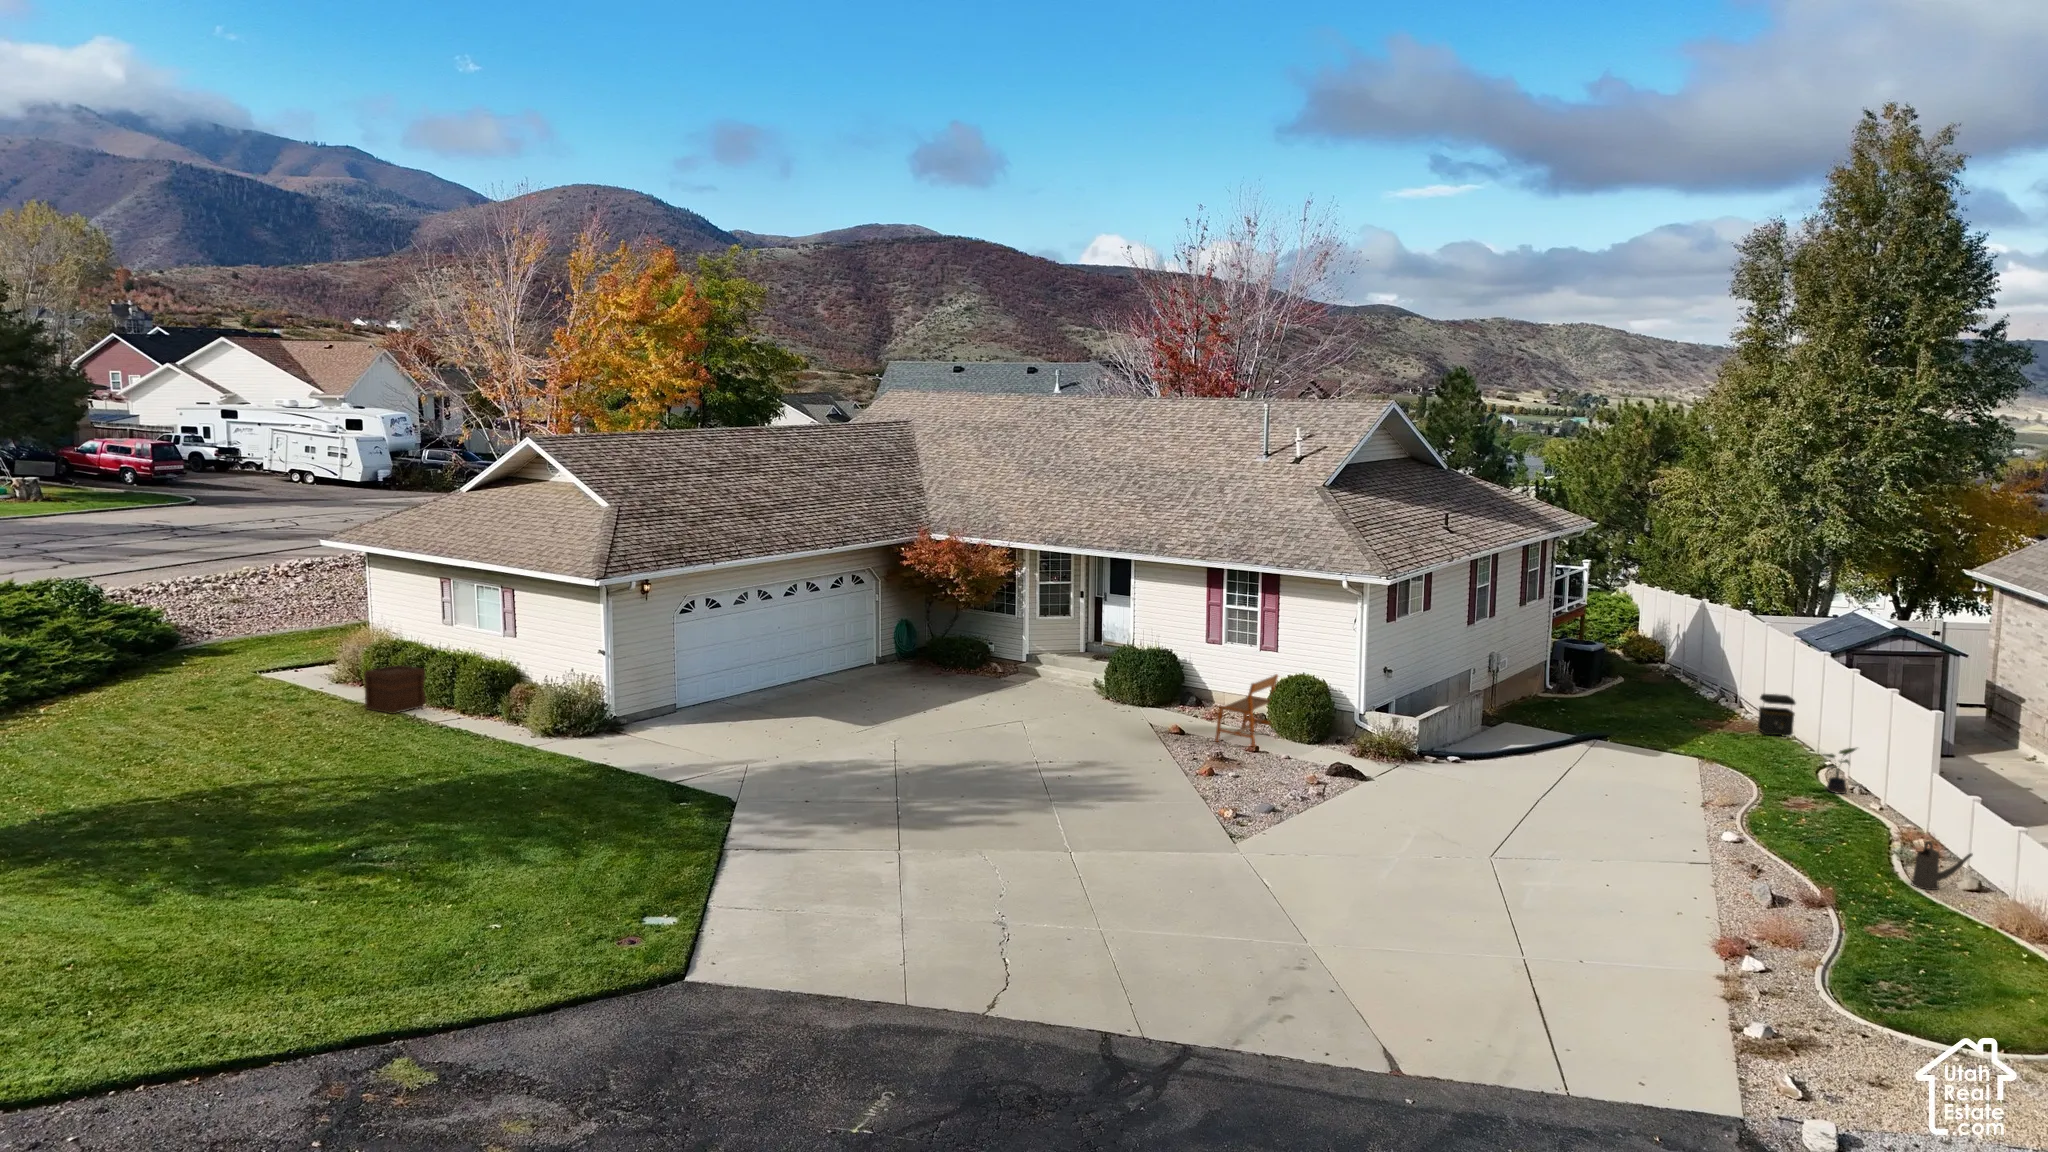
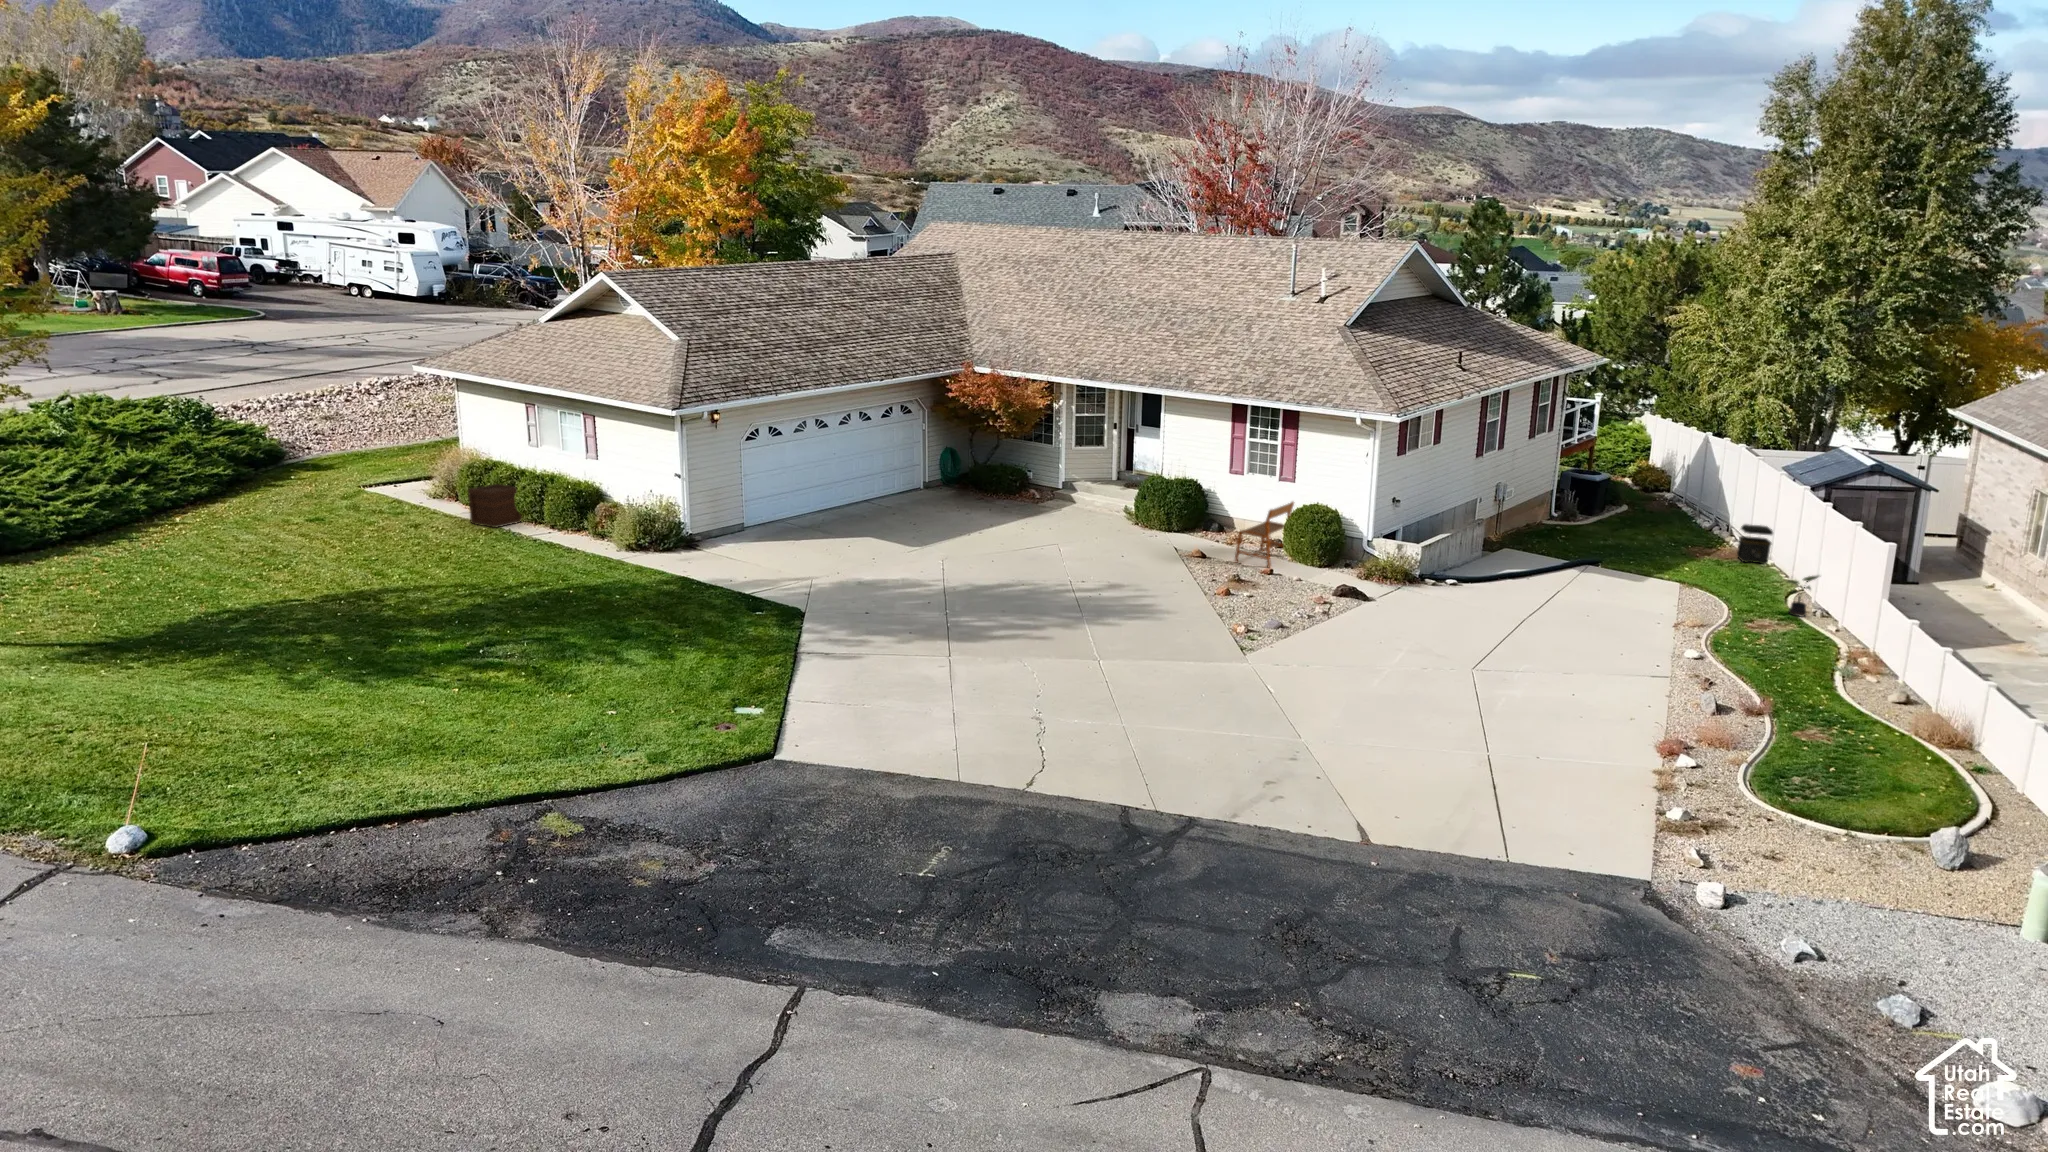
watering can: present [1906,841,1973,890] -> none [1841,659,1903,702]

